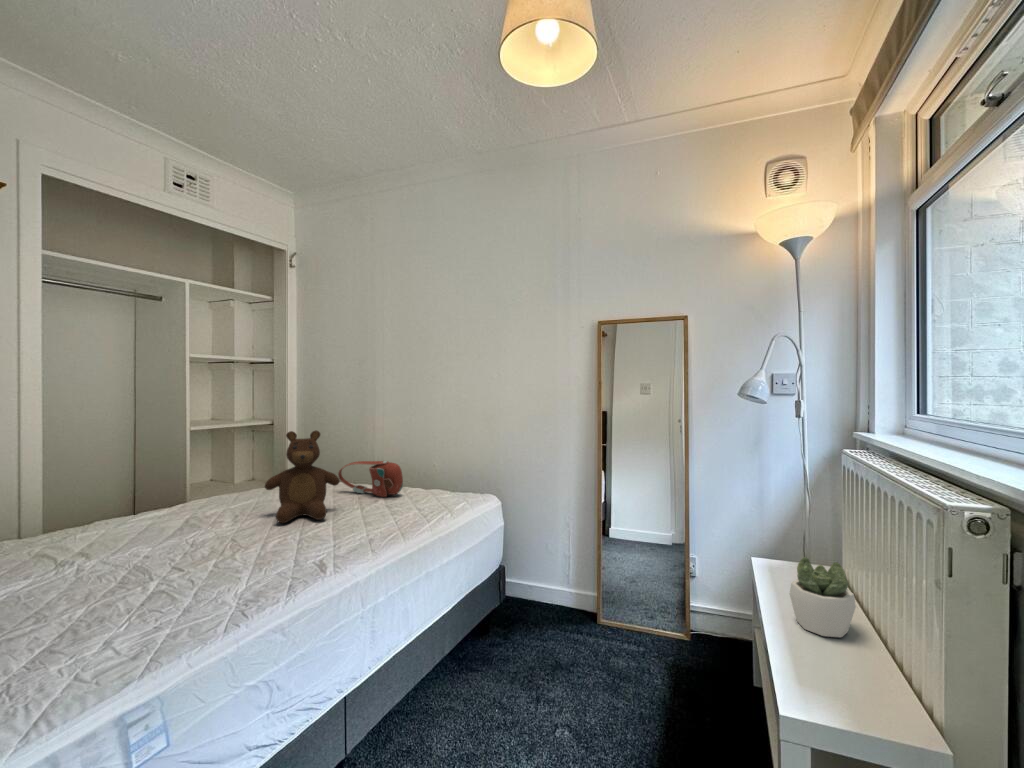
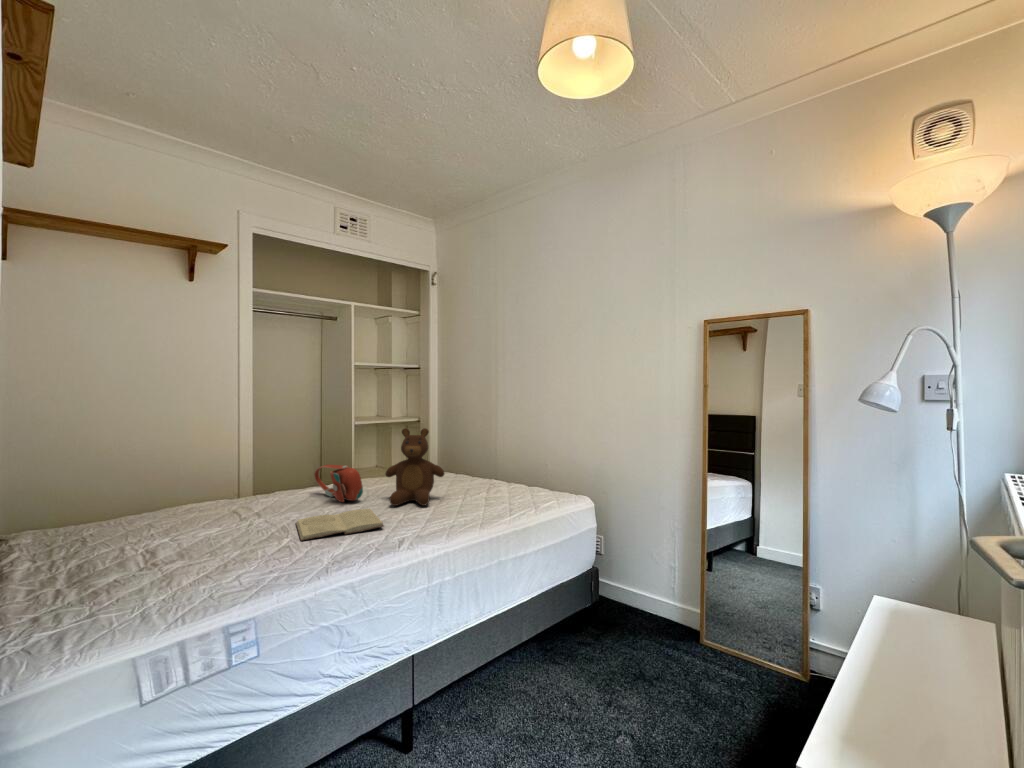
handbag: present [338,461,403,497] -> present [314,465,363,502]
book: none [154,530,287,581] -> present [296,509,384,541]
succulent plant: present [790,557,856,637] -> none [876,599,964,704]

